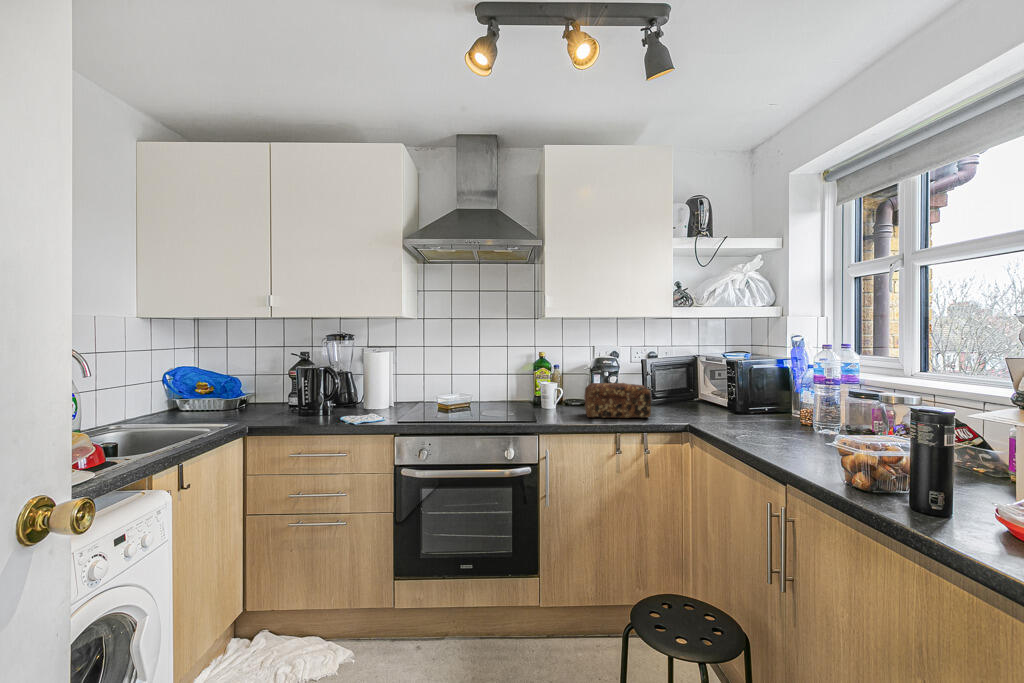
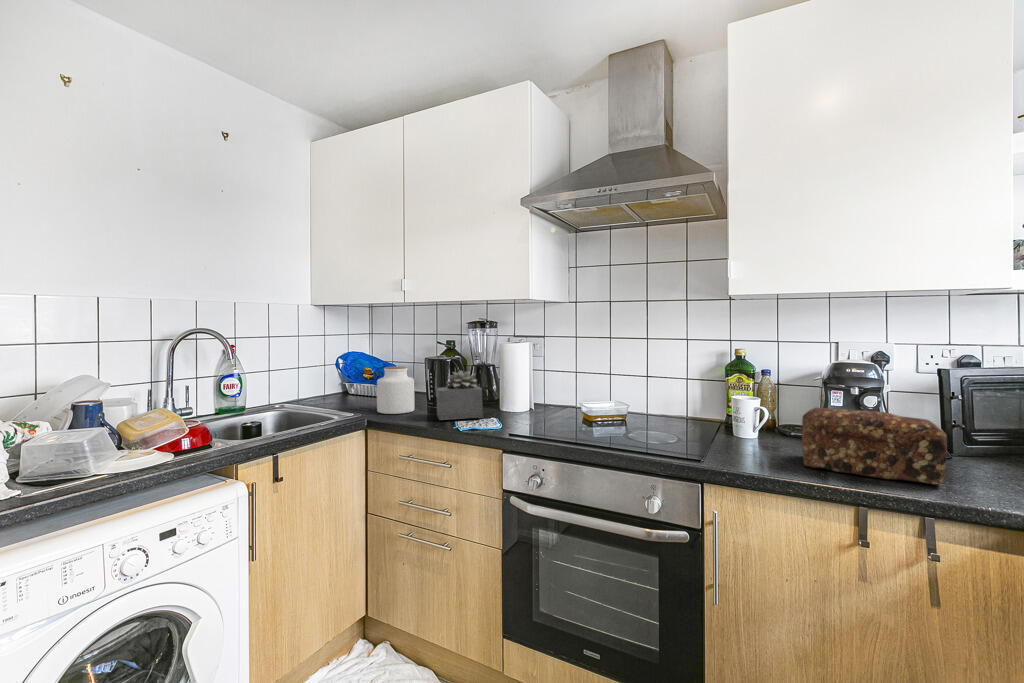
succulent plant: none [310,375,358,418] -> present [437,371,483,420]
jar: none [245,376,282,419] -> present [377,366,414,414]

